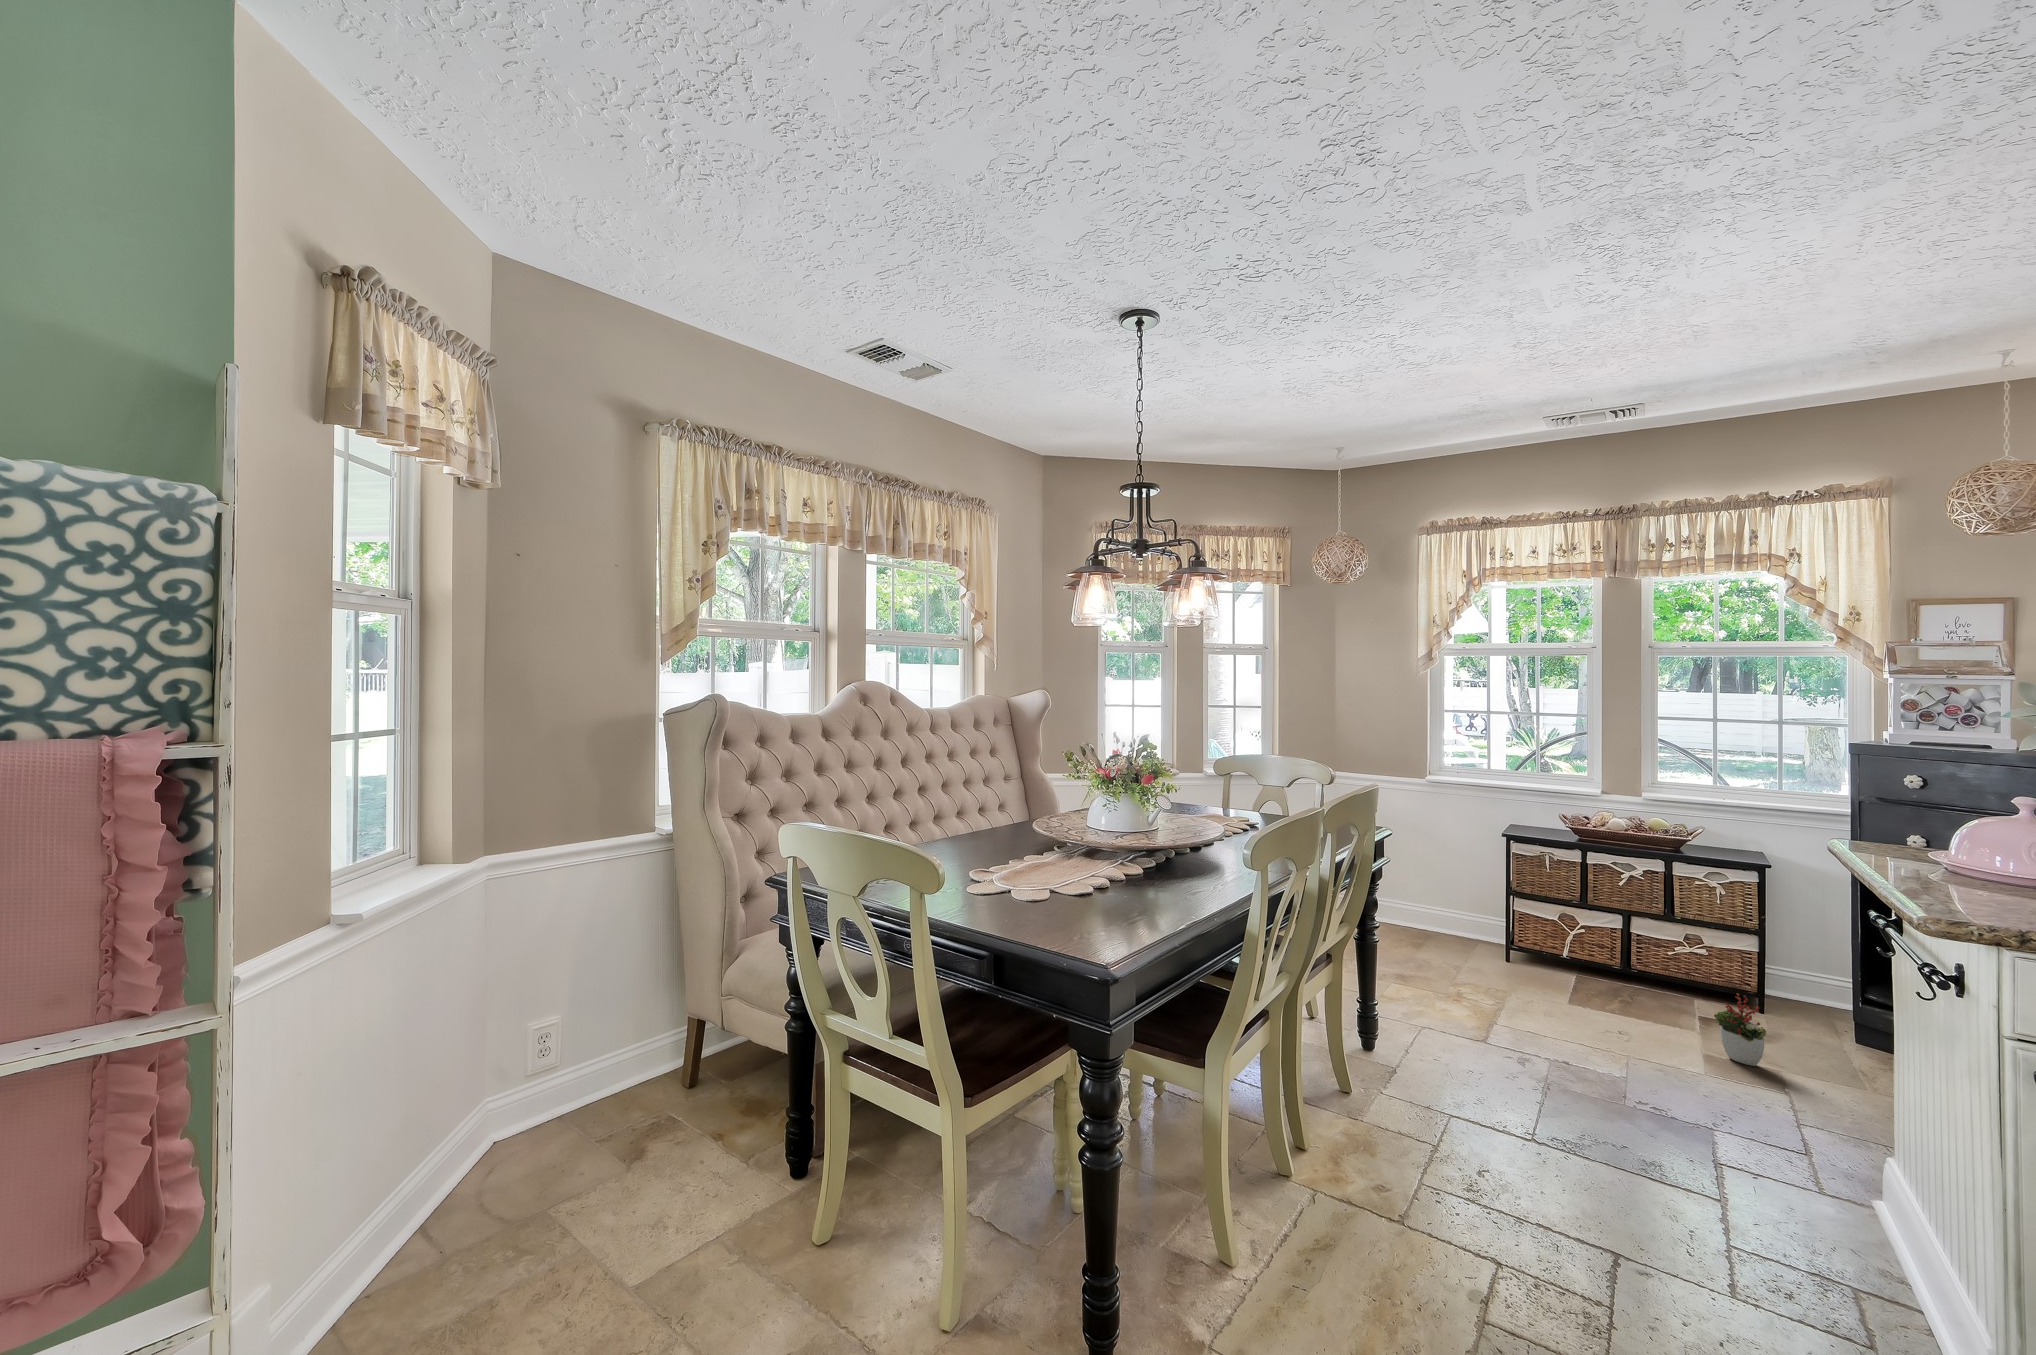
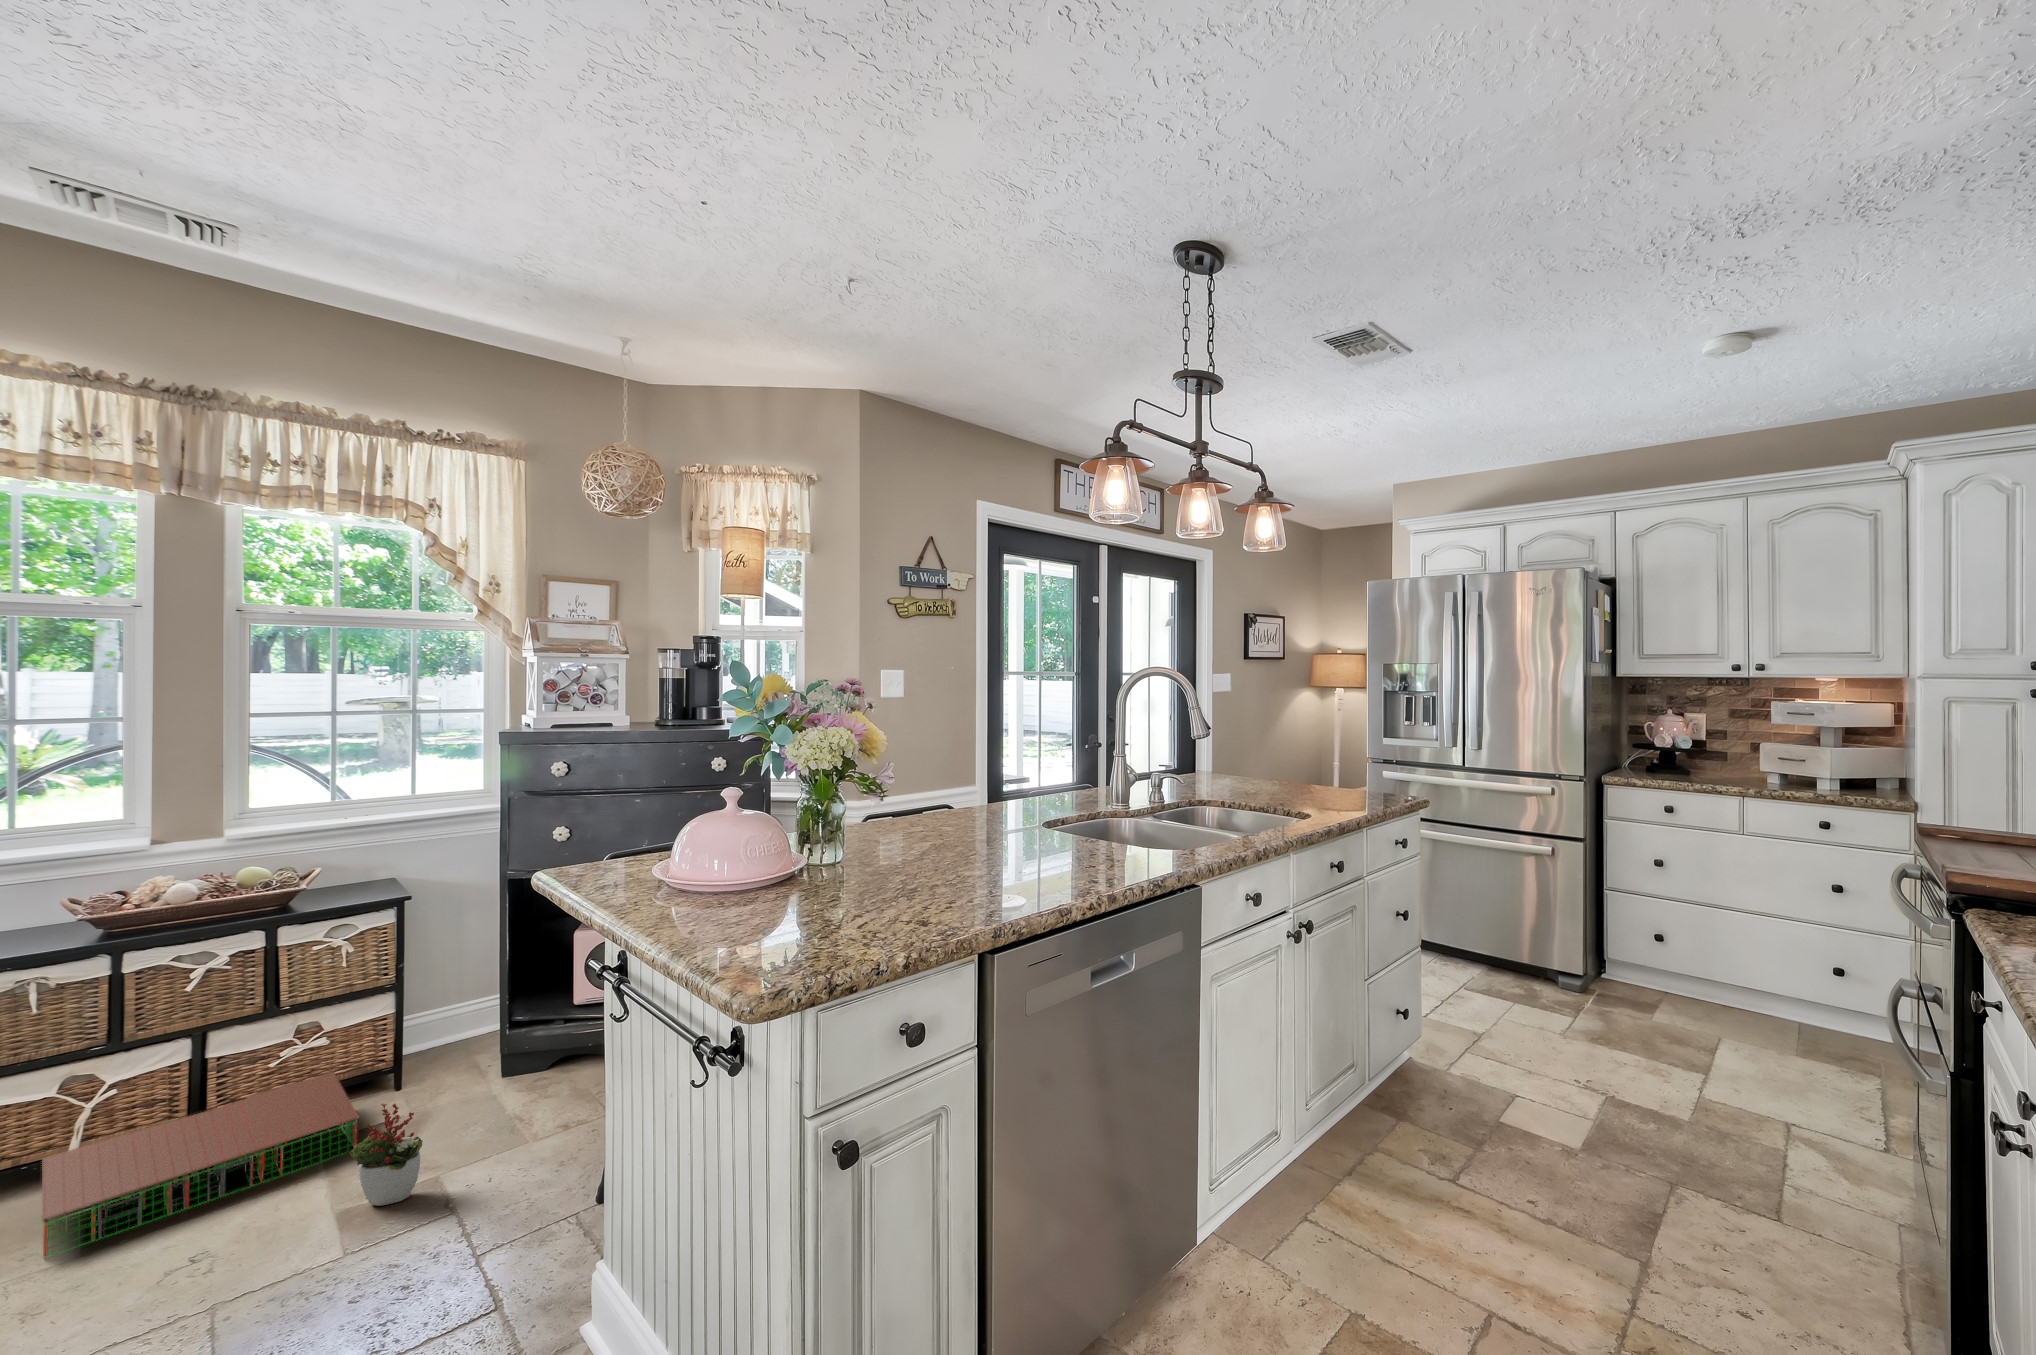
storage bin: none [1553,952,1725,1028] -> present [42,1072,359,1258]

